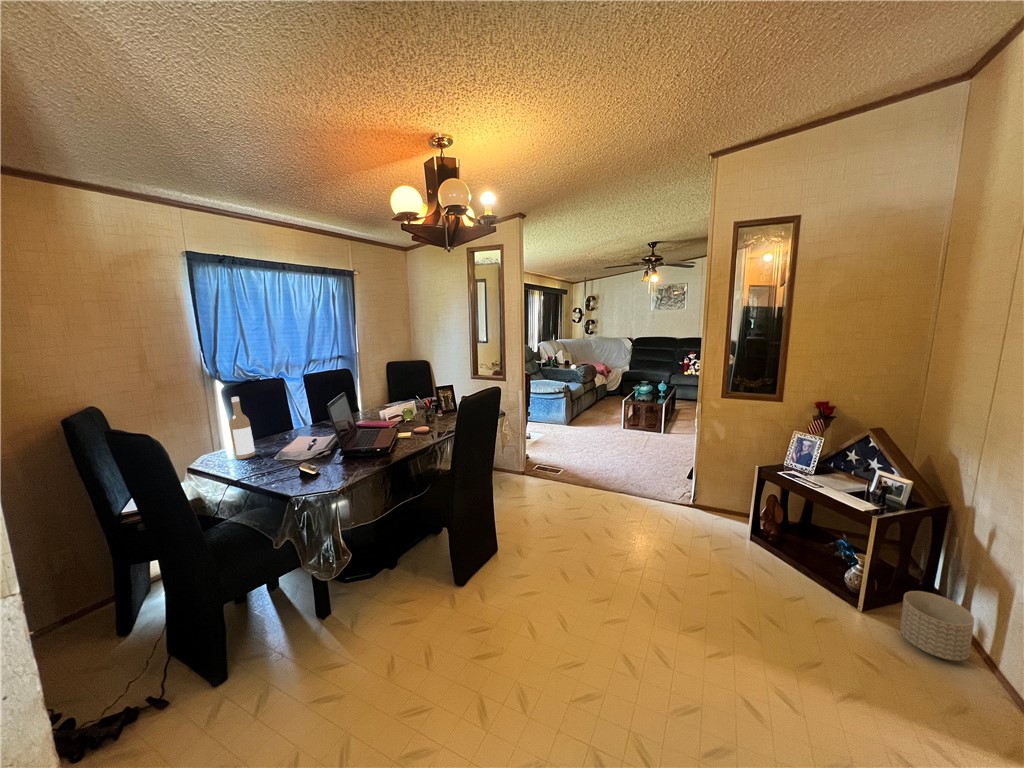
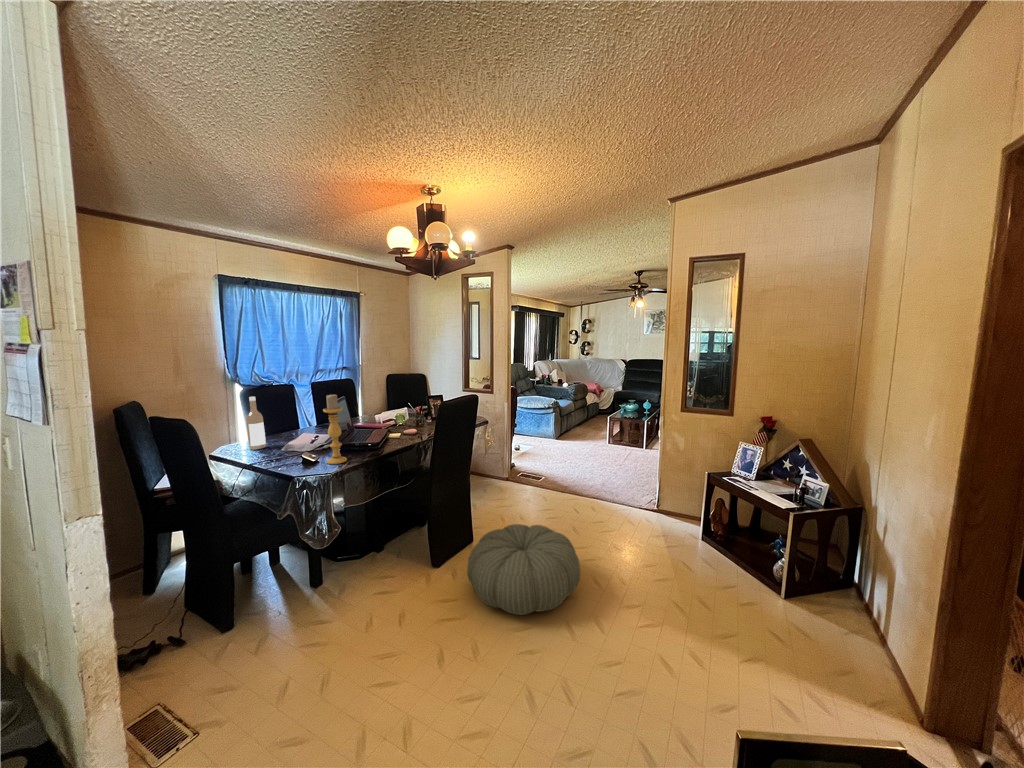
candle holder: none [322,393,353,478] -> present [323,394,347,464]
pouf: none [499,533,631,647] -> present [467,524,581,615]
planter: present [900,591,974,661] -> none [811,578,866,635]

